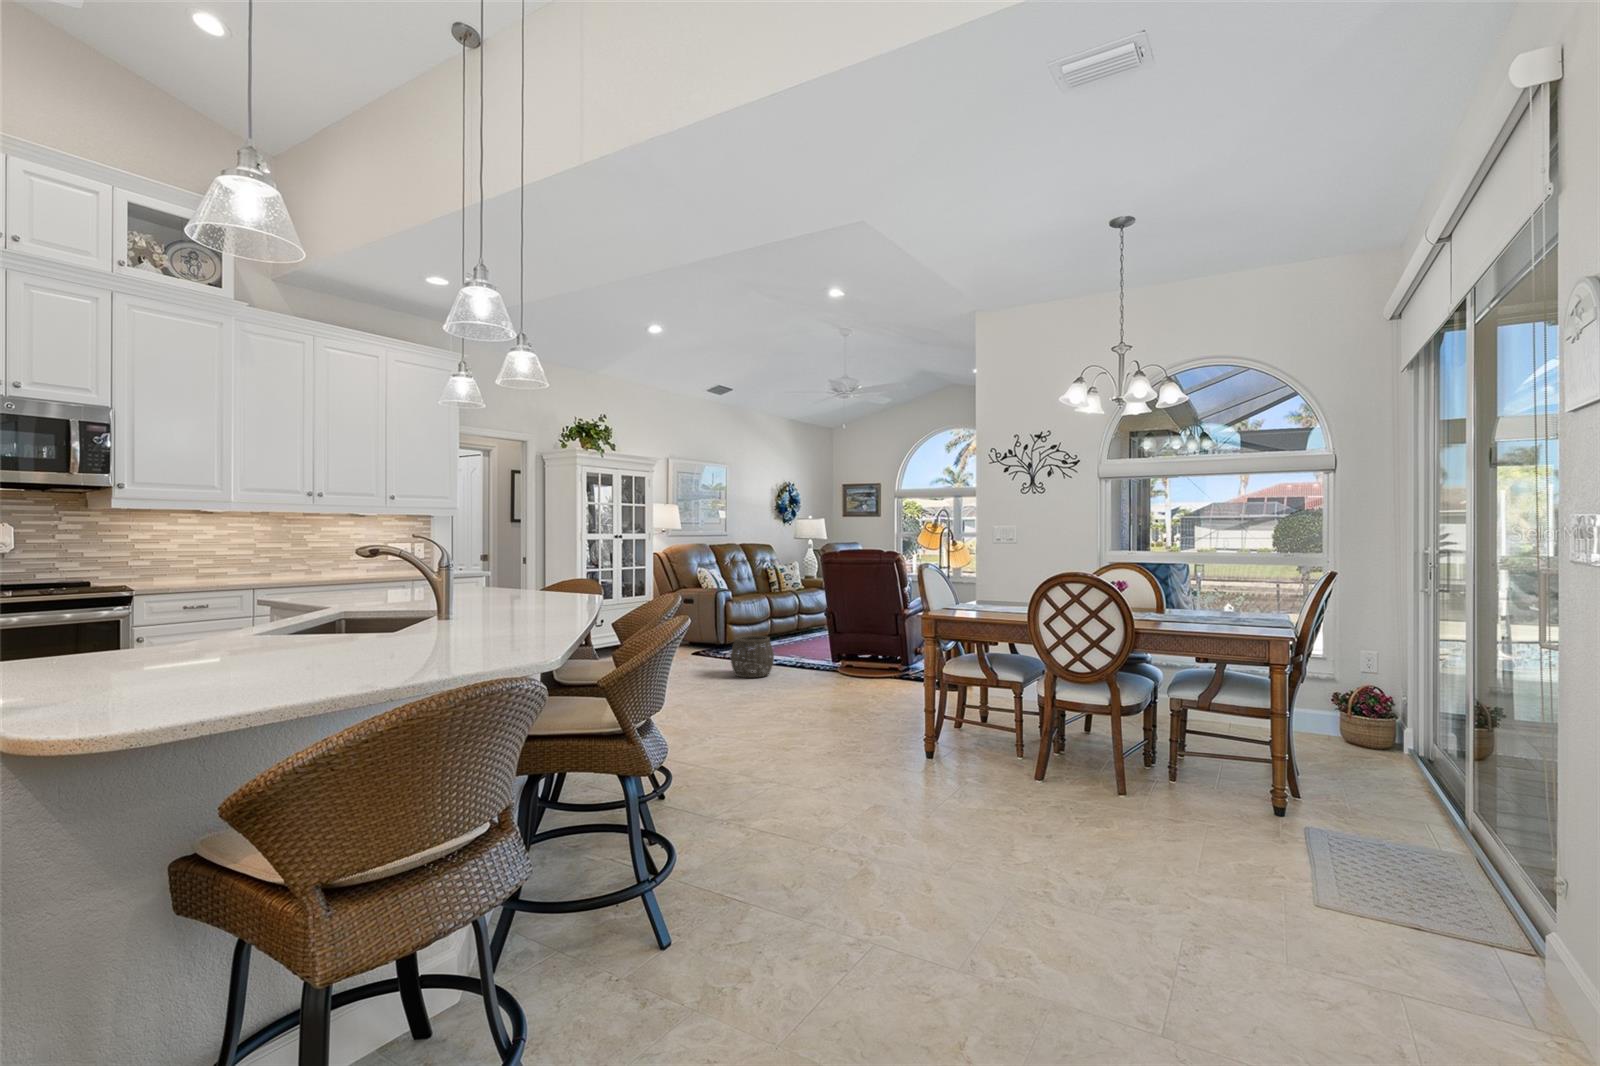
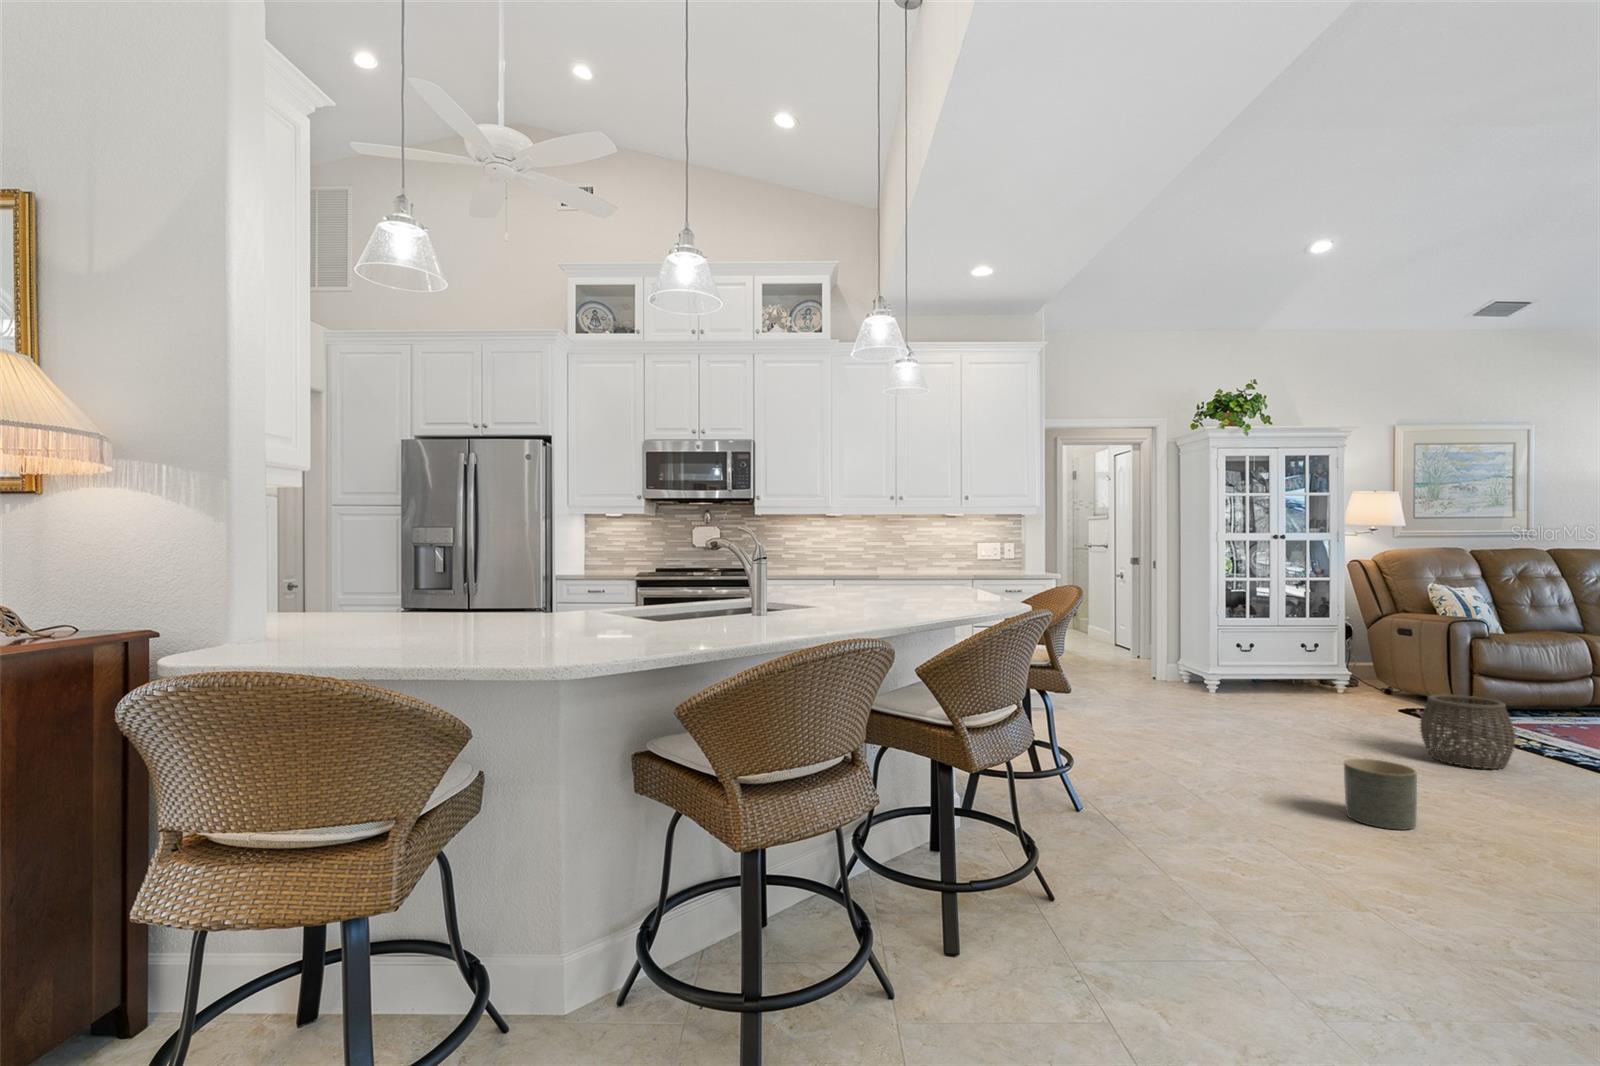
planter: none [742,678,778,716] -> present [1344,759,1417,830]

